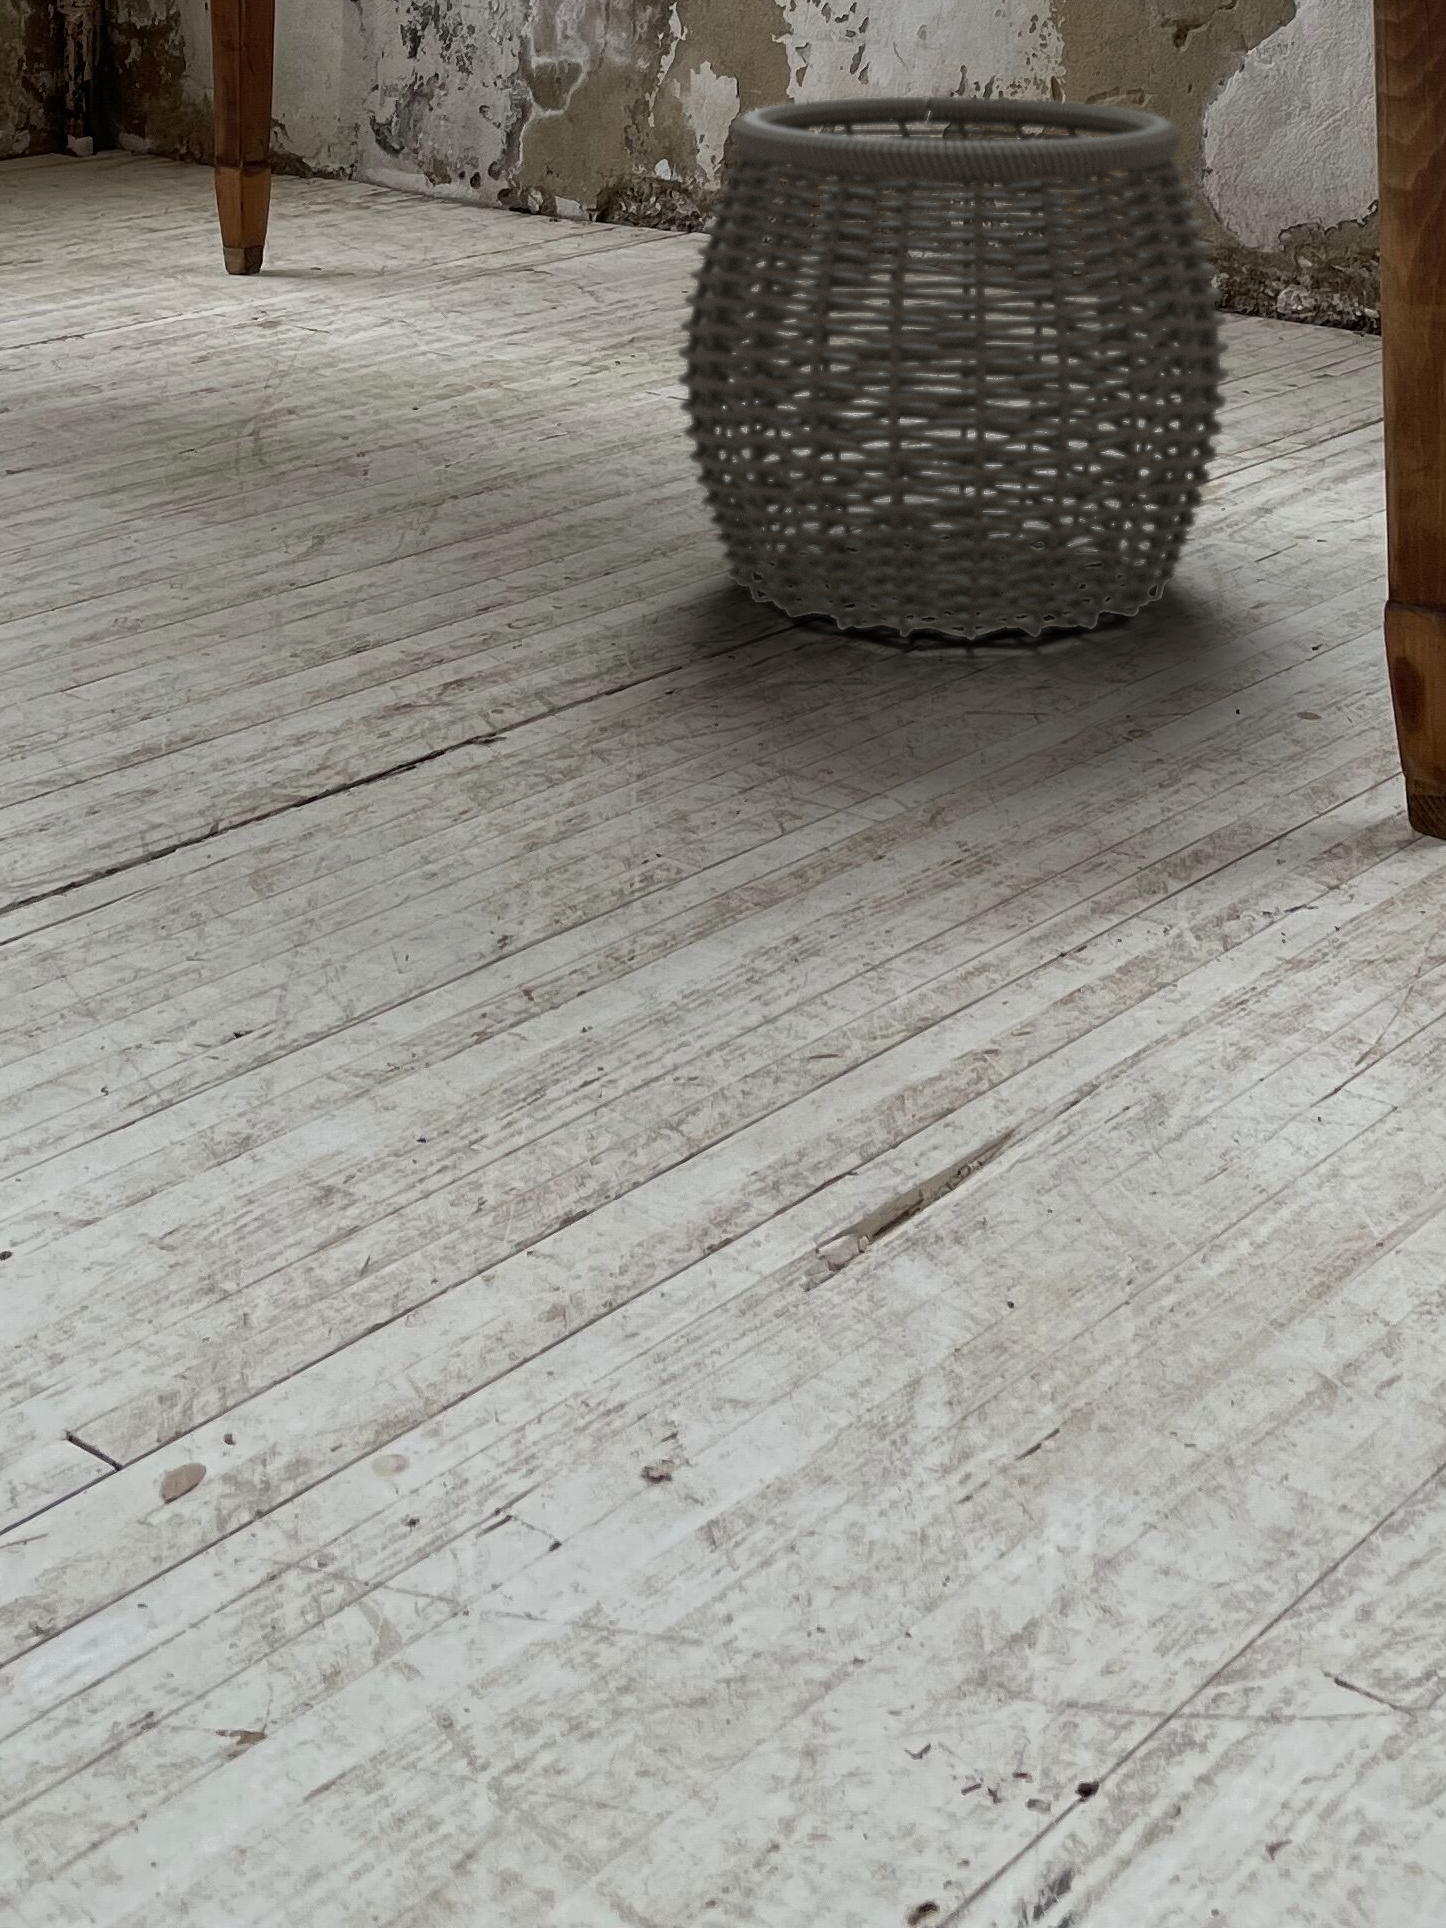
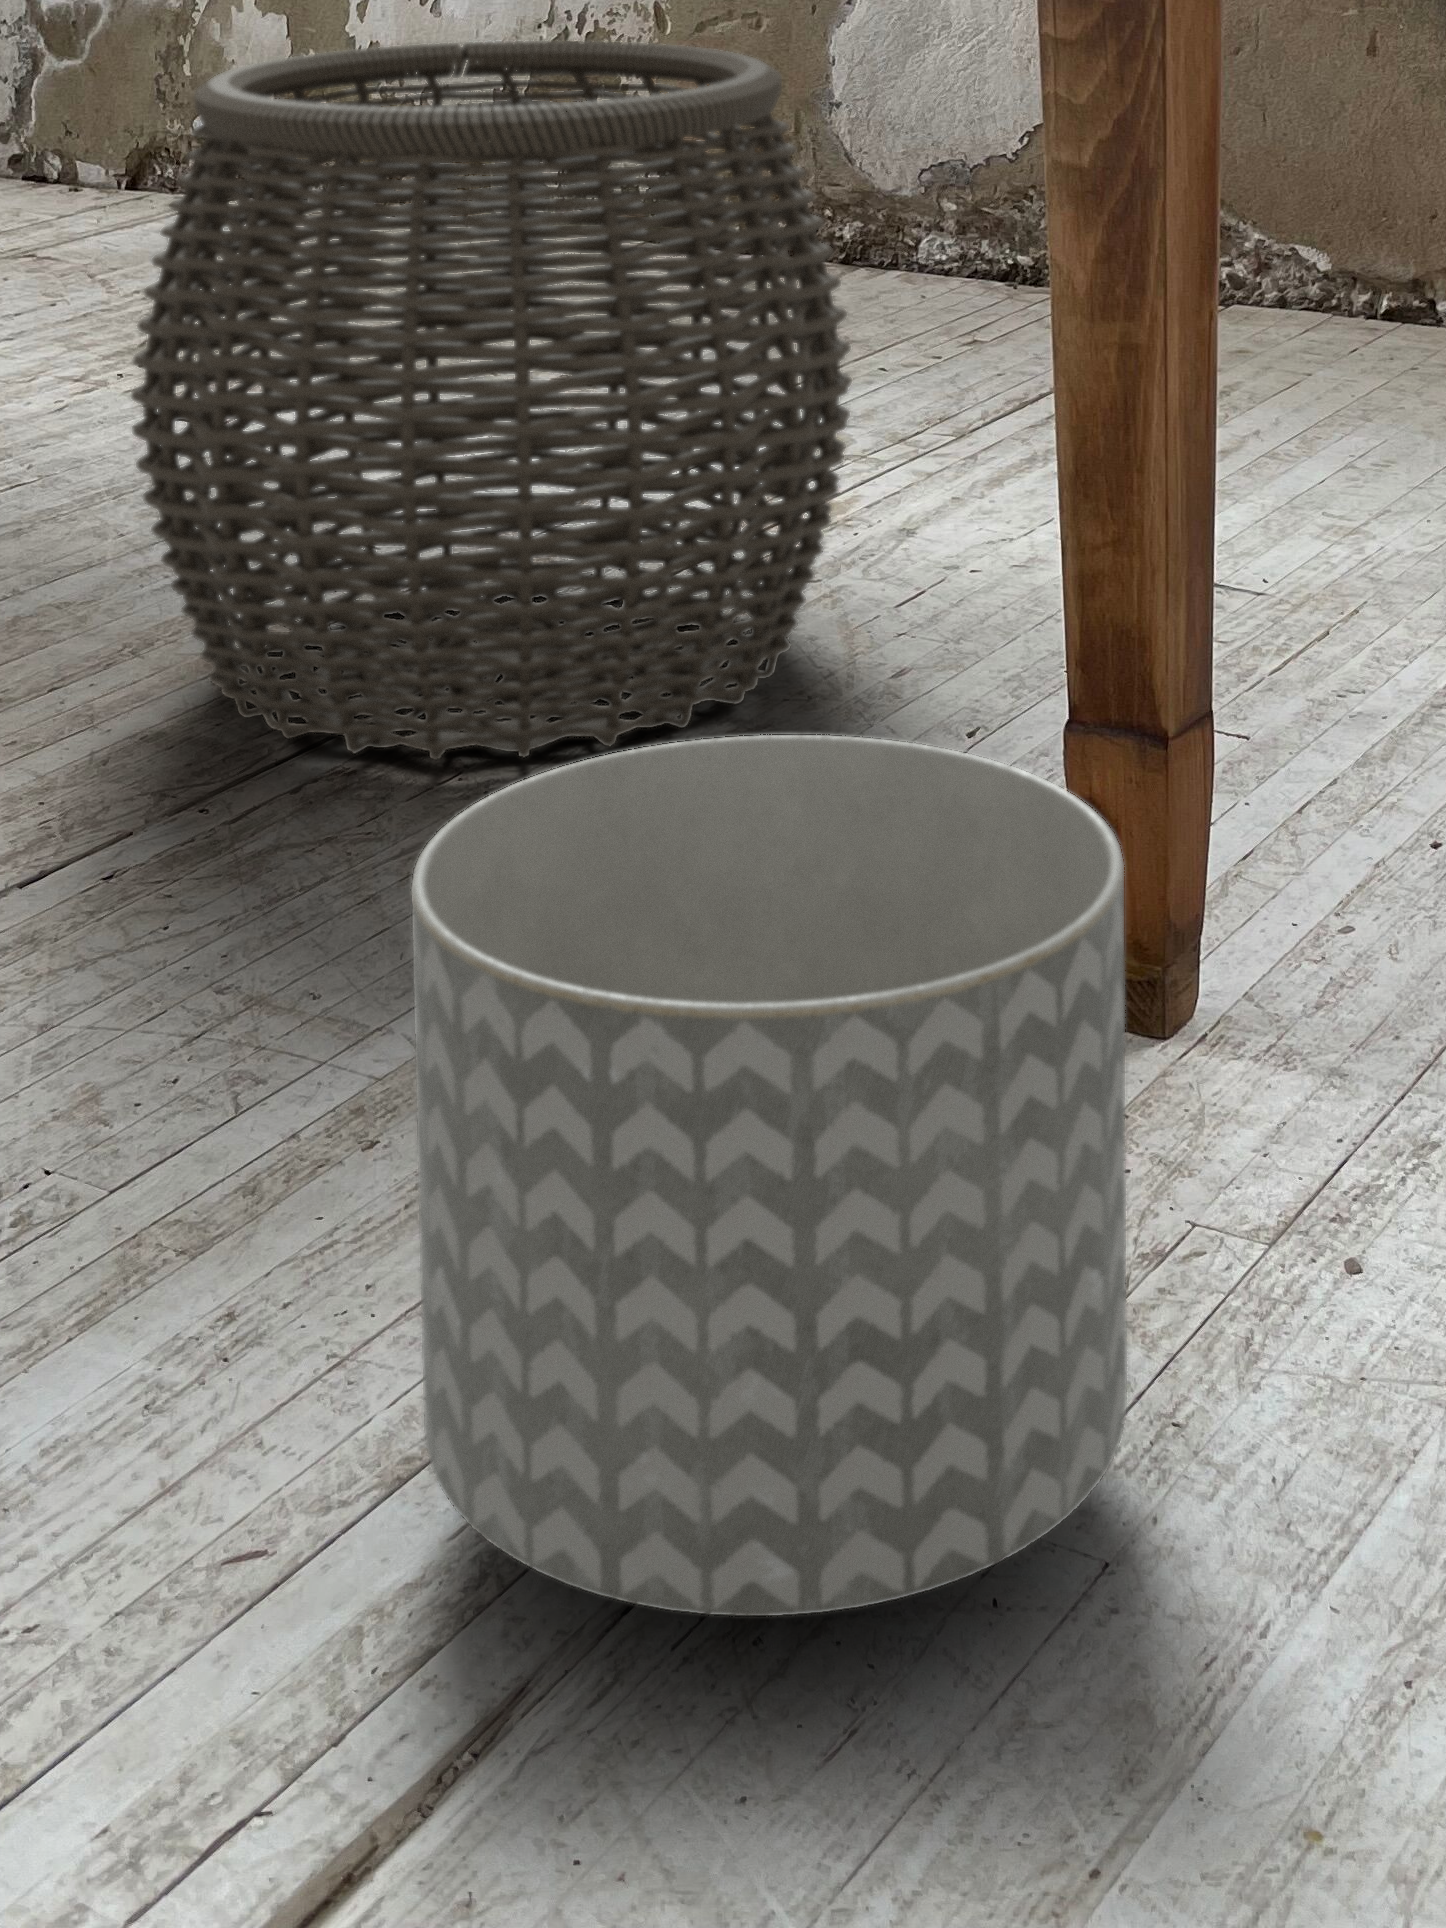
planter: none [945,561,1418,1099] -> present [411,735,1127,1616]

